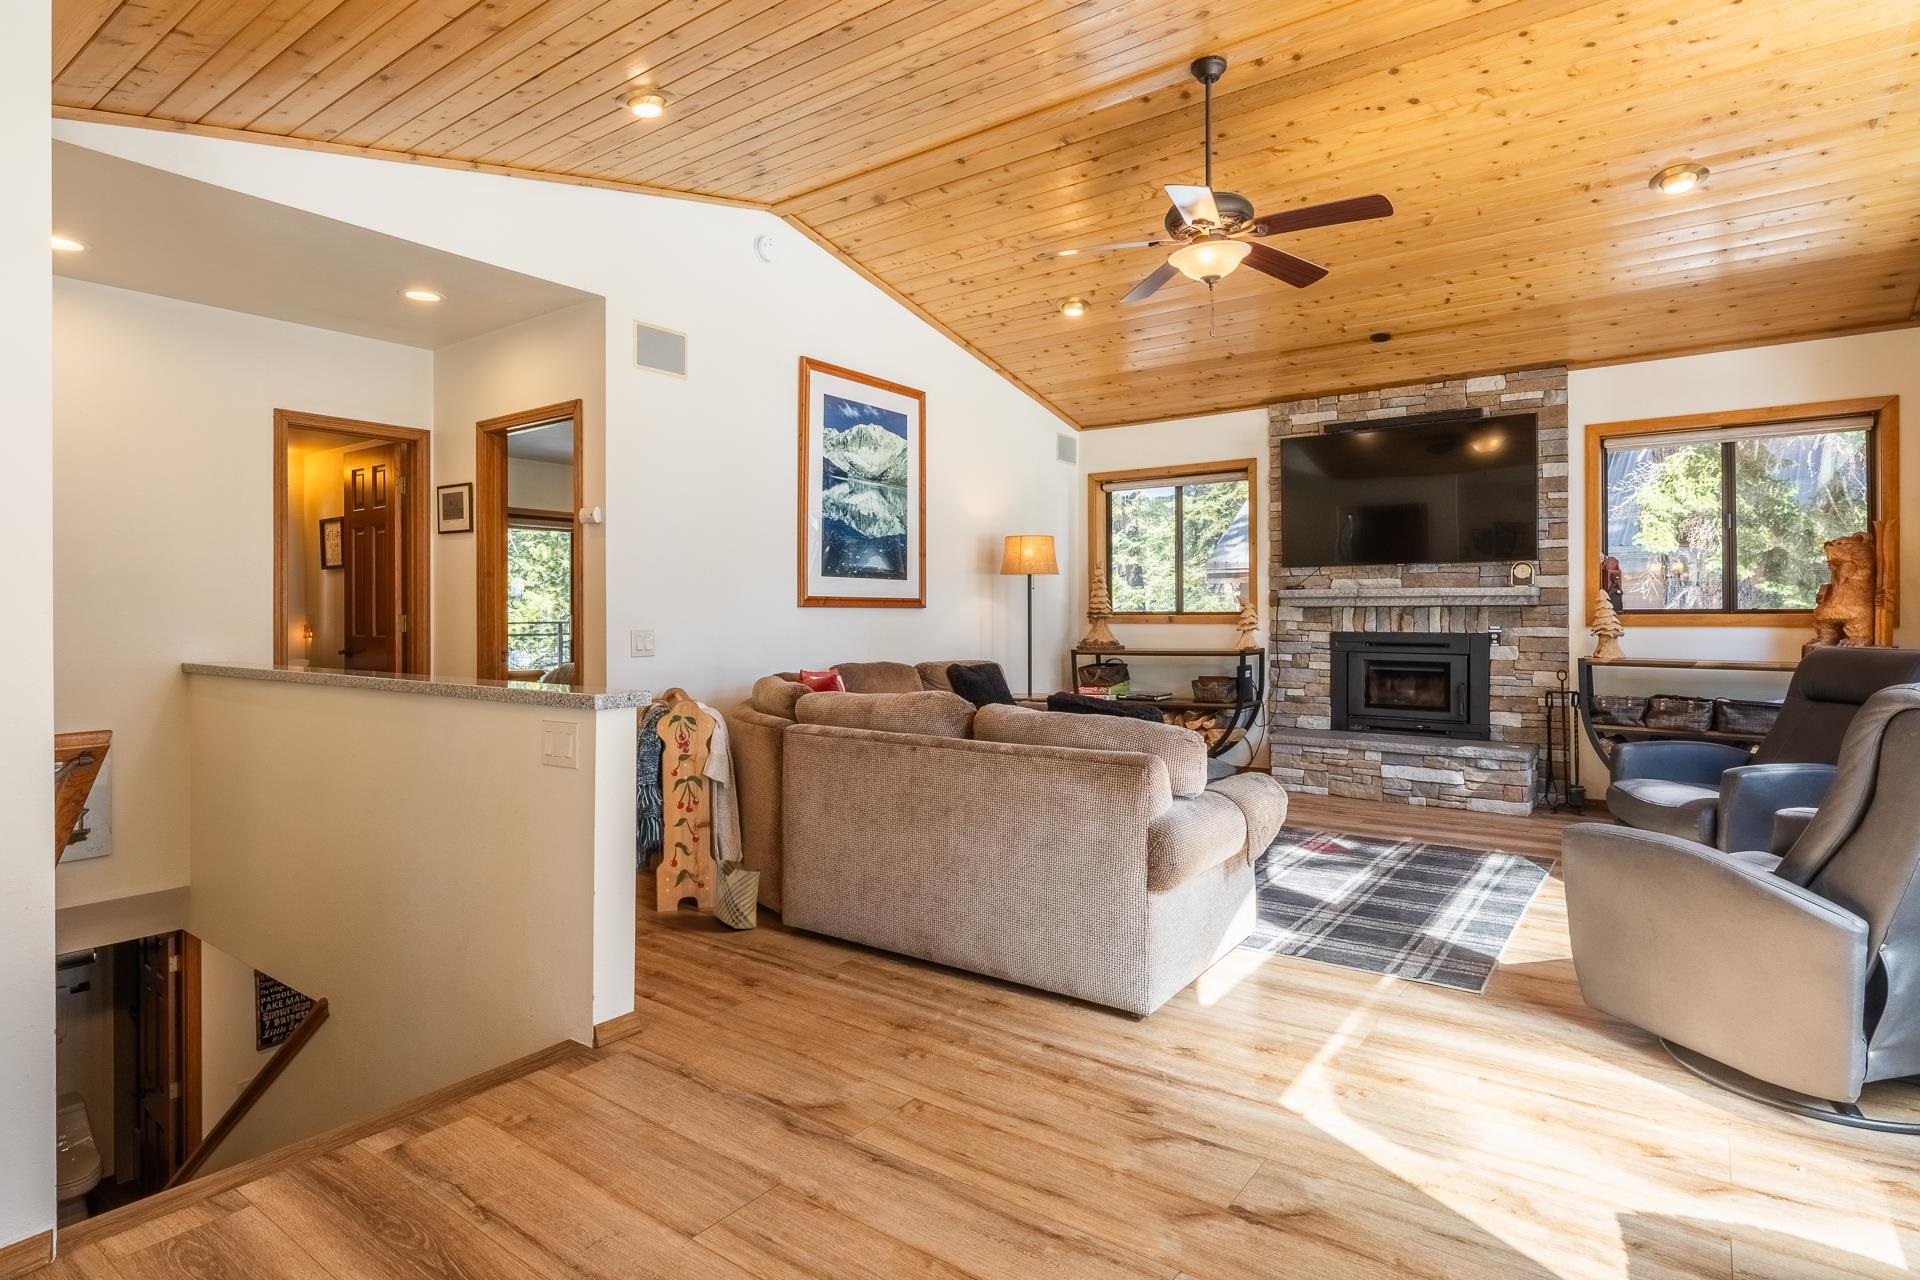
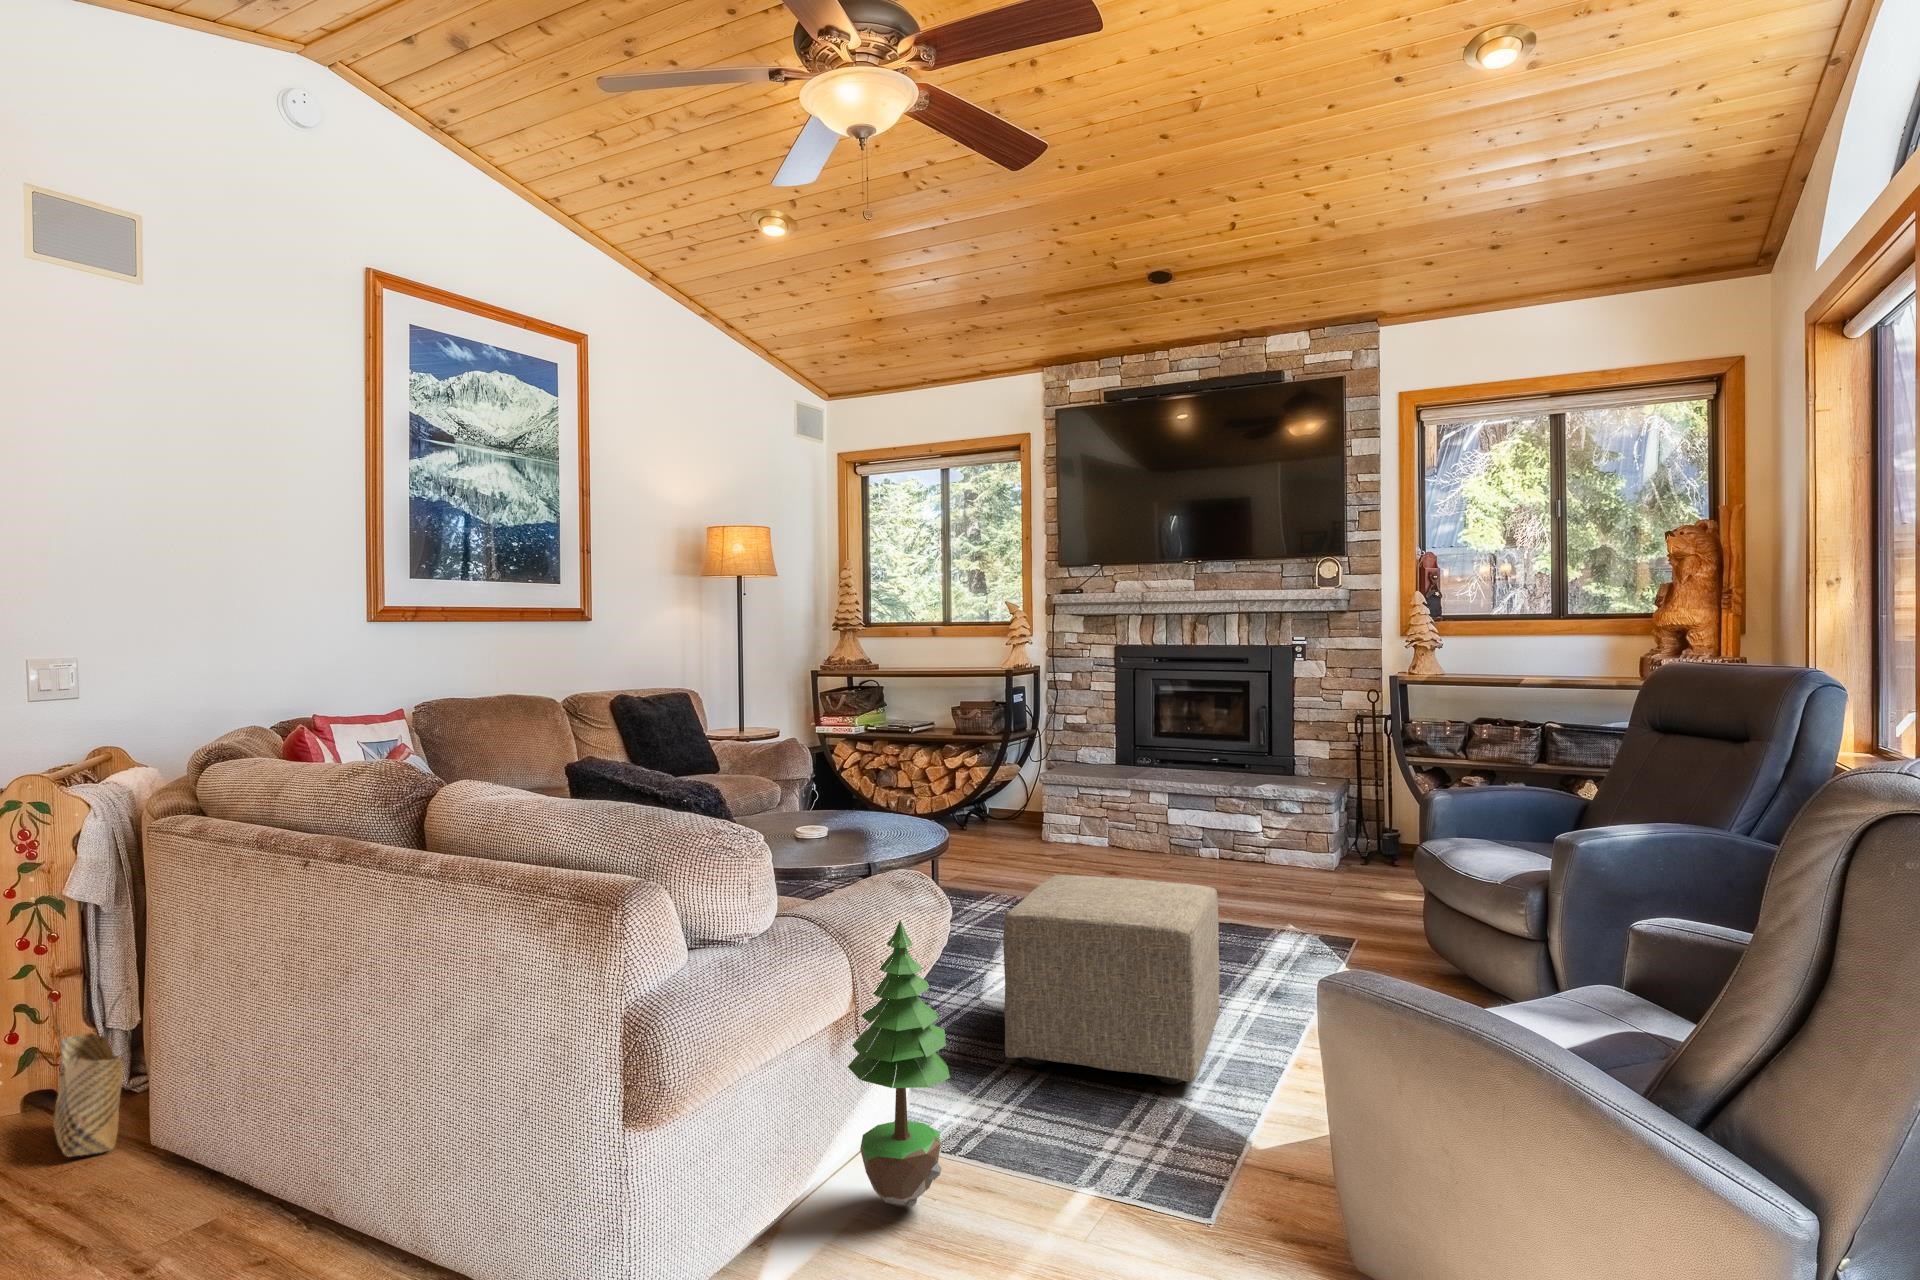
ottoman: none [1305,793,1458,933] -> present [1003,875,1219,1085]
potted tree: none [1235,796,1305,980] -> present [848,920,950,1207]

